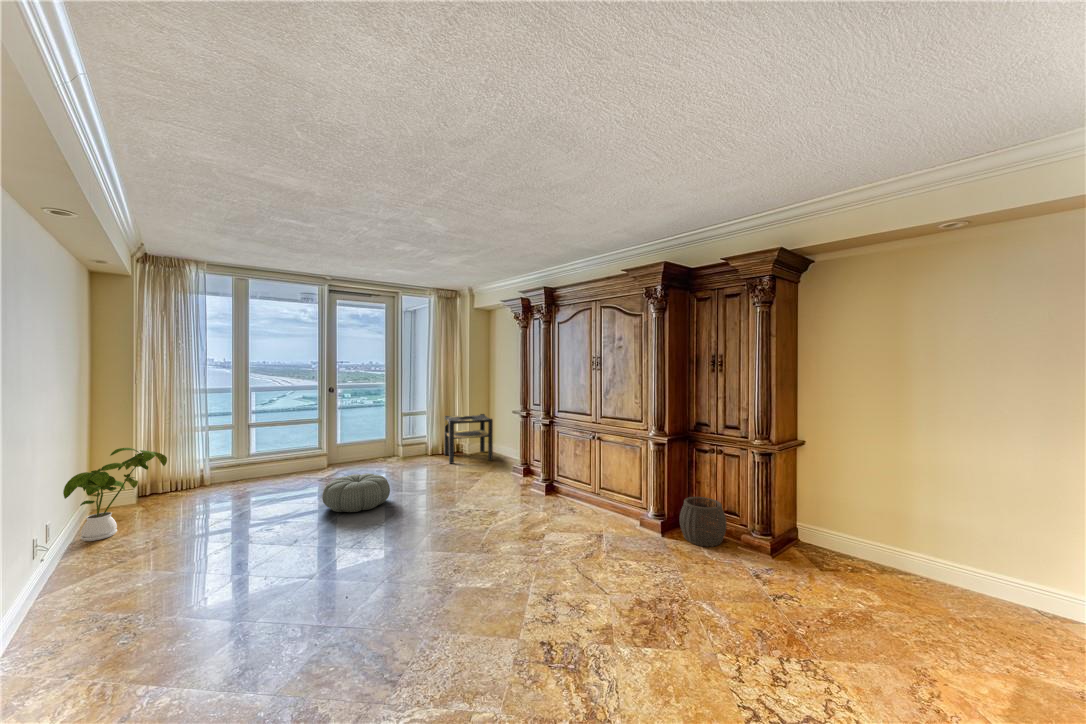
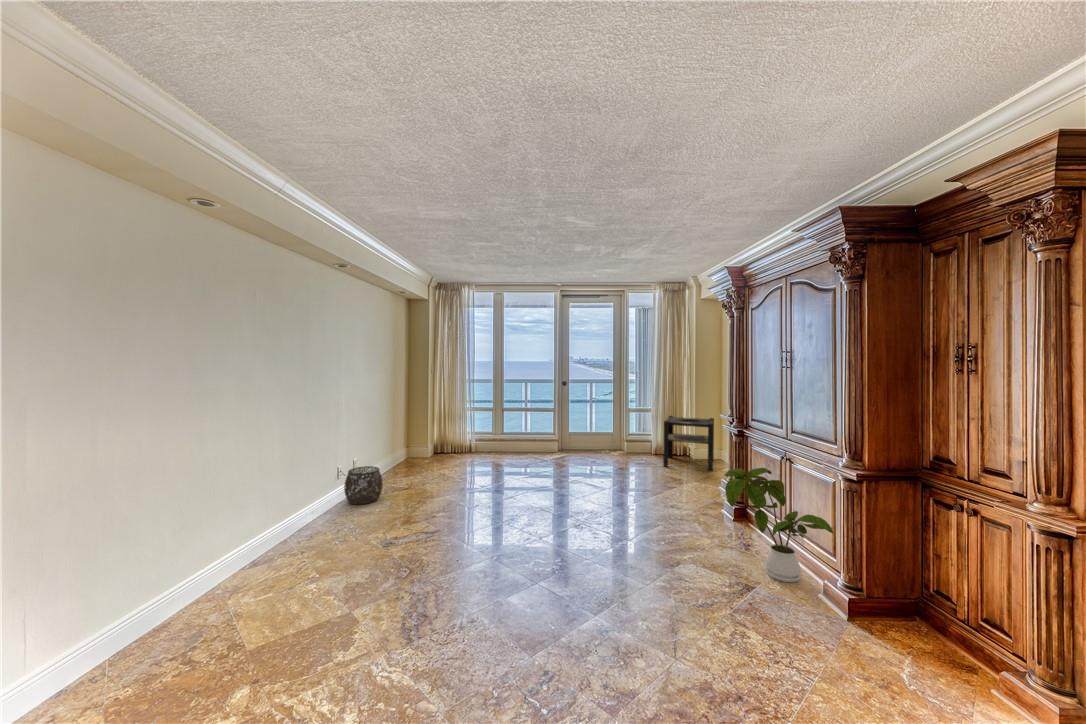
house plant: present [63,448,167,541] -> present [725,468,834,582]
pouf: present [322,473,390,512] -> none [522,458,576,490]
woven basket: present [680,497,726,546] -> present [344,466,383,504]

